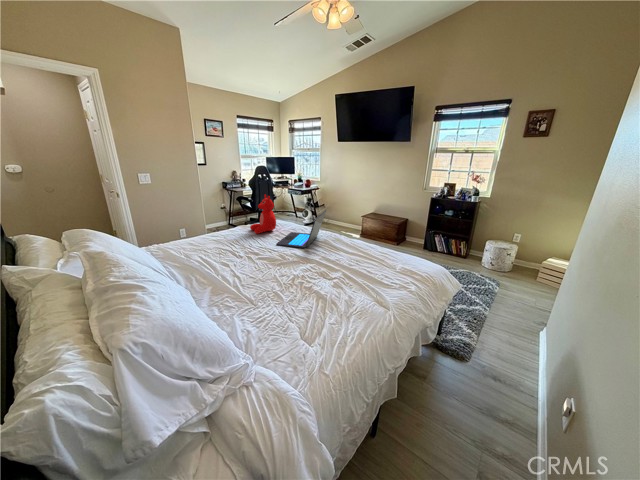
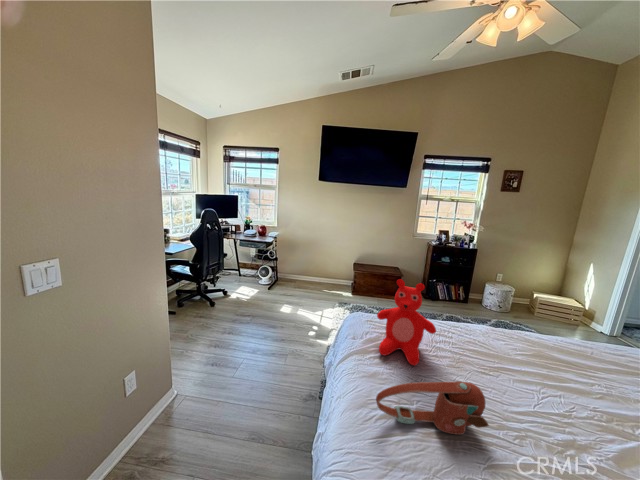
laptop: present [277,210,326,248] -> none [441,295,570,388]
handbag: none [210,223,241,245] -> present [376,381,489,435]

